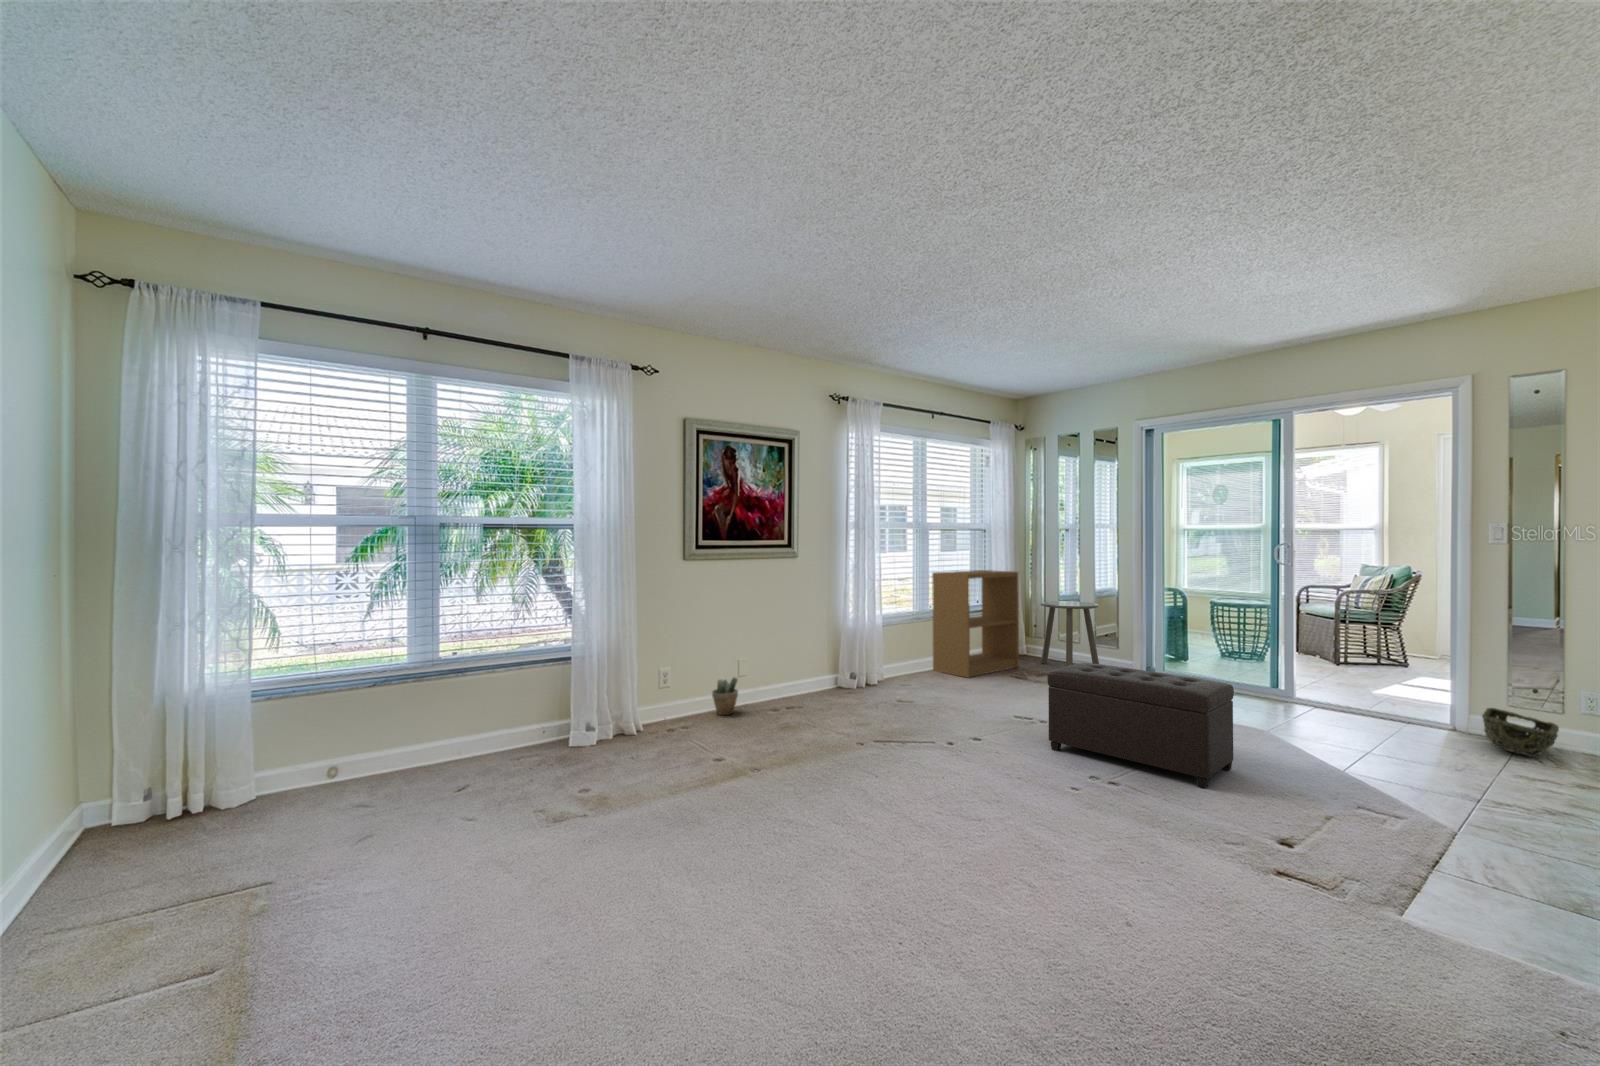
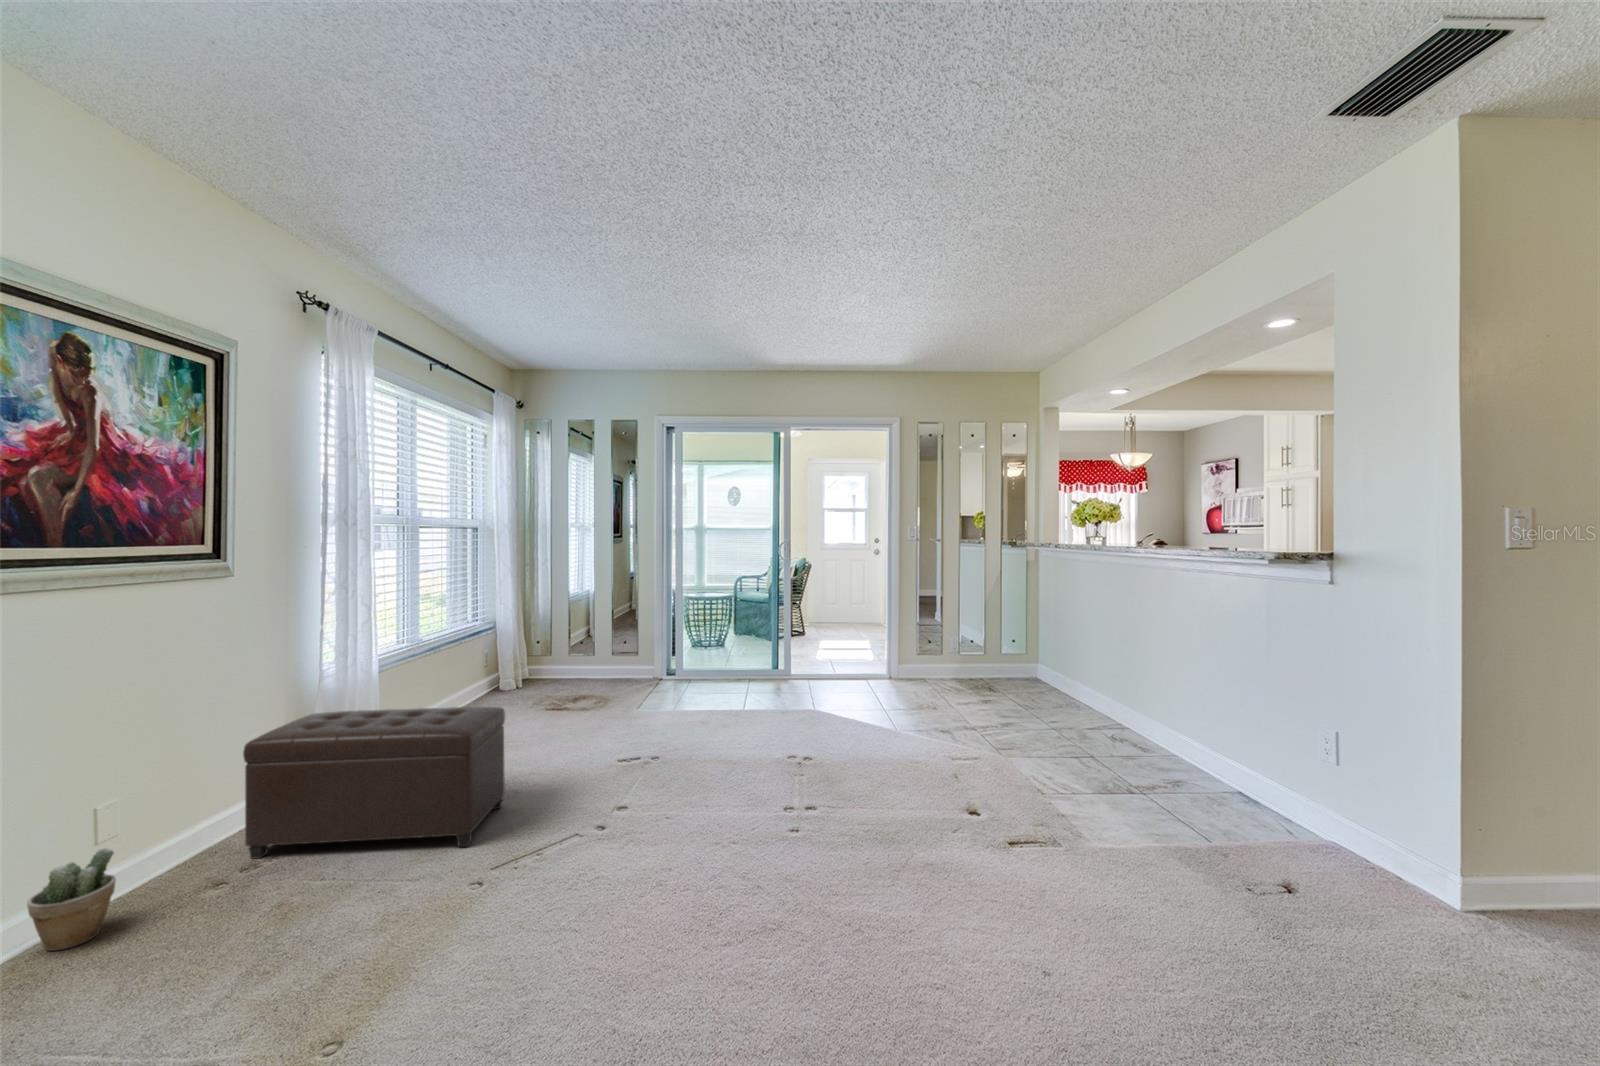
bookshelf: present [932,570,1019,678] -> none [433,579,538,726]
side table: present [1040,601,1099,666] -> none [554,609,623,692]
ottoman: present [1047,663,1234,788] -> present [243,707,505,859]
woven basket: present [1482,708,1559,757] -> none [919,659,964,690]

